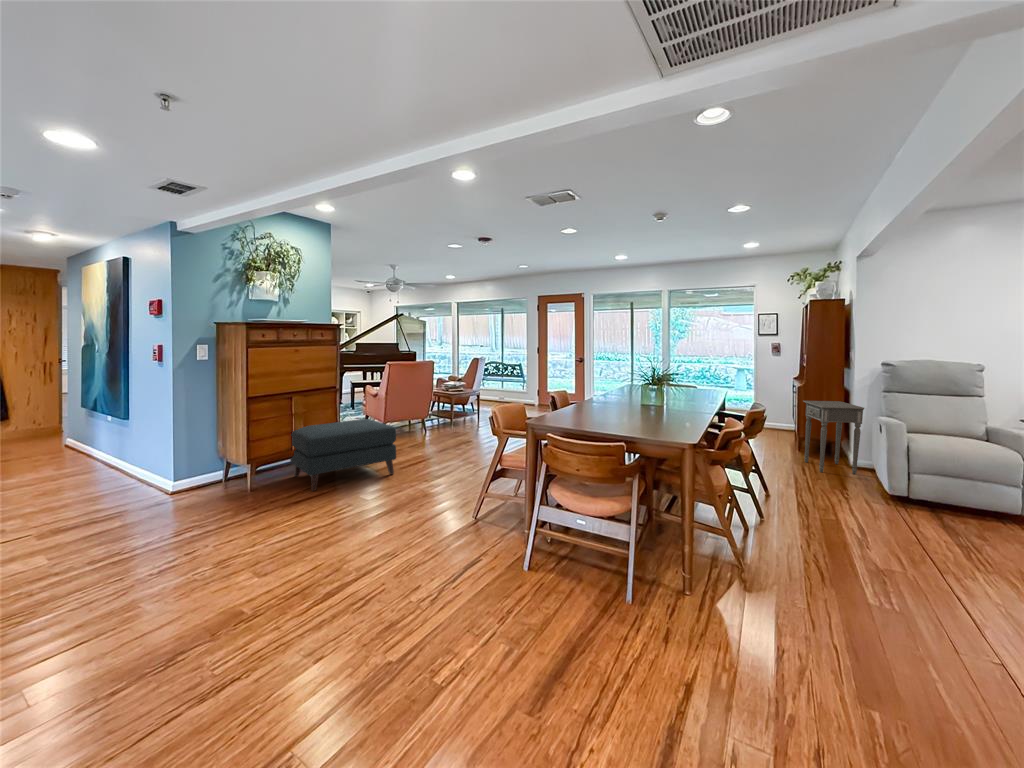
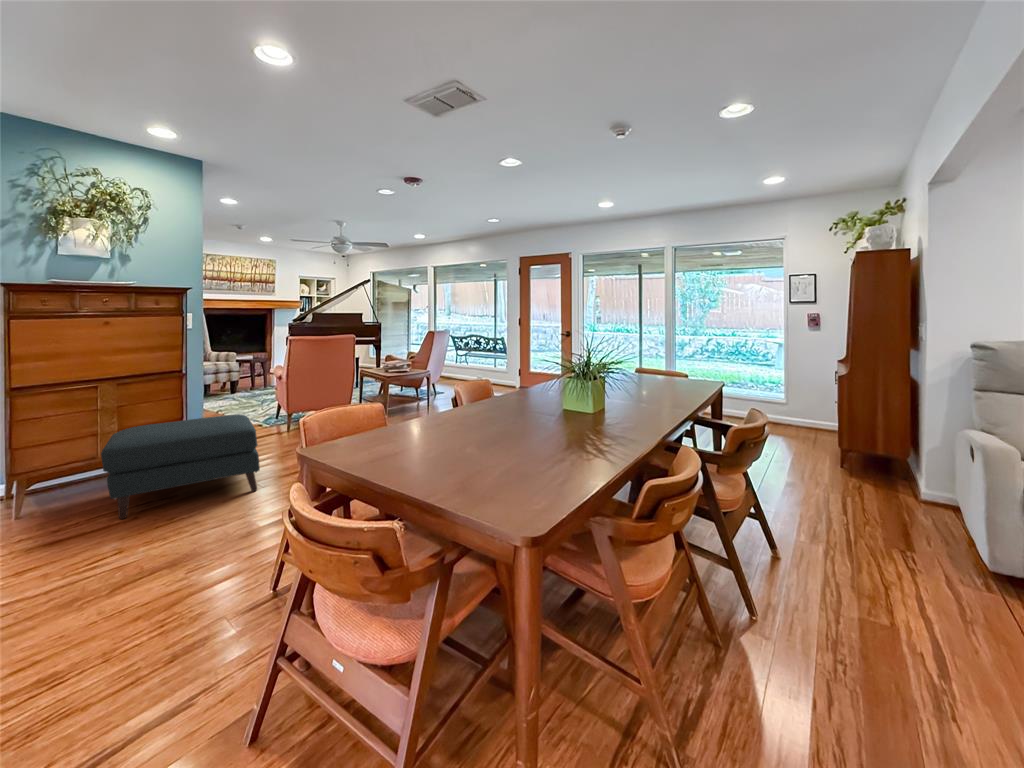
side table: present [803,401,864,474] -> none [835,398,934,512]

